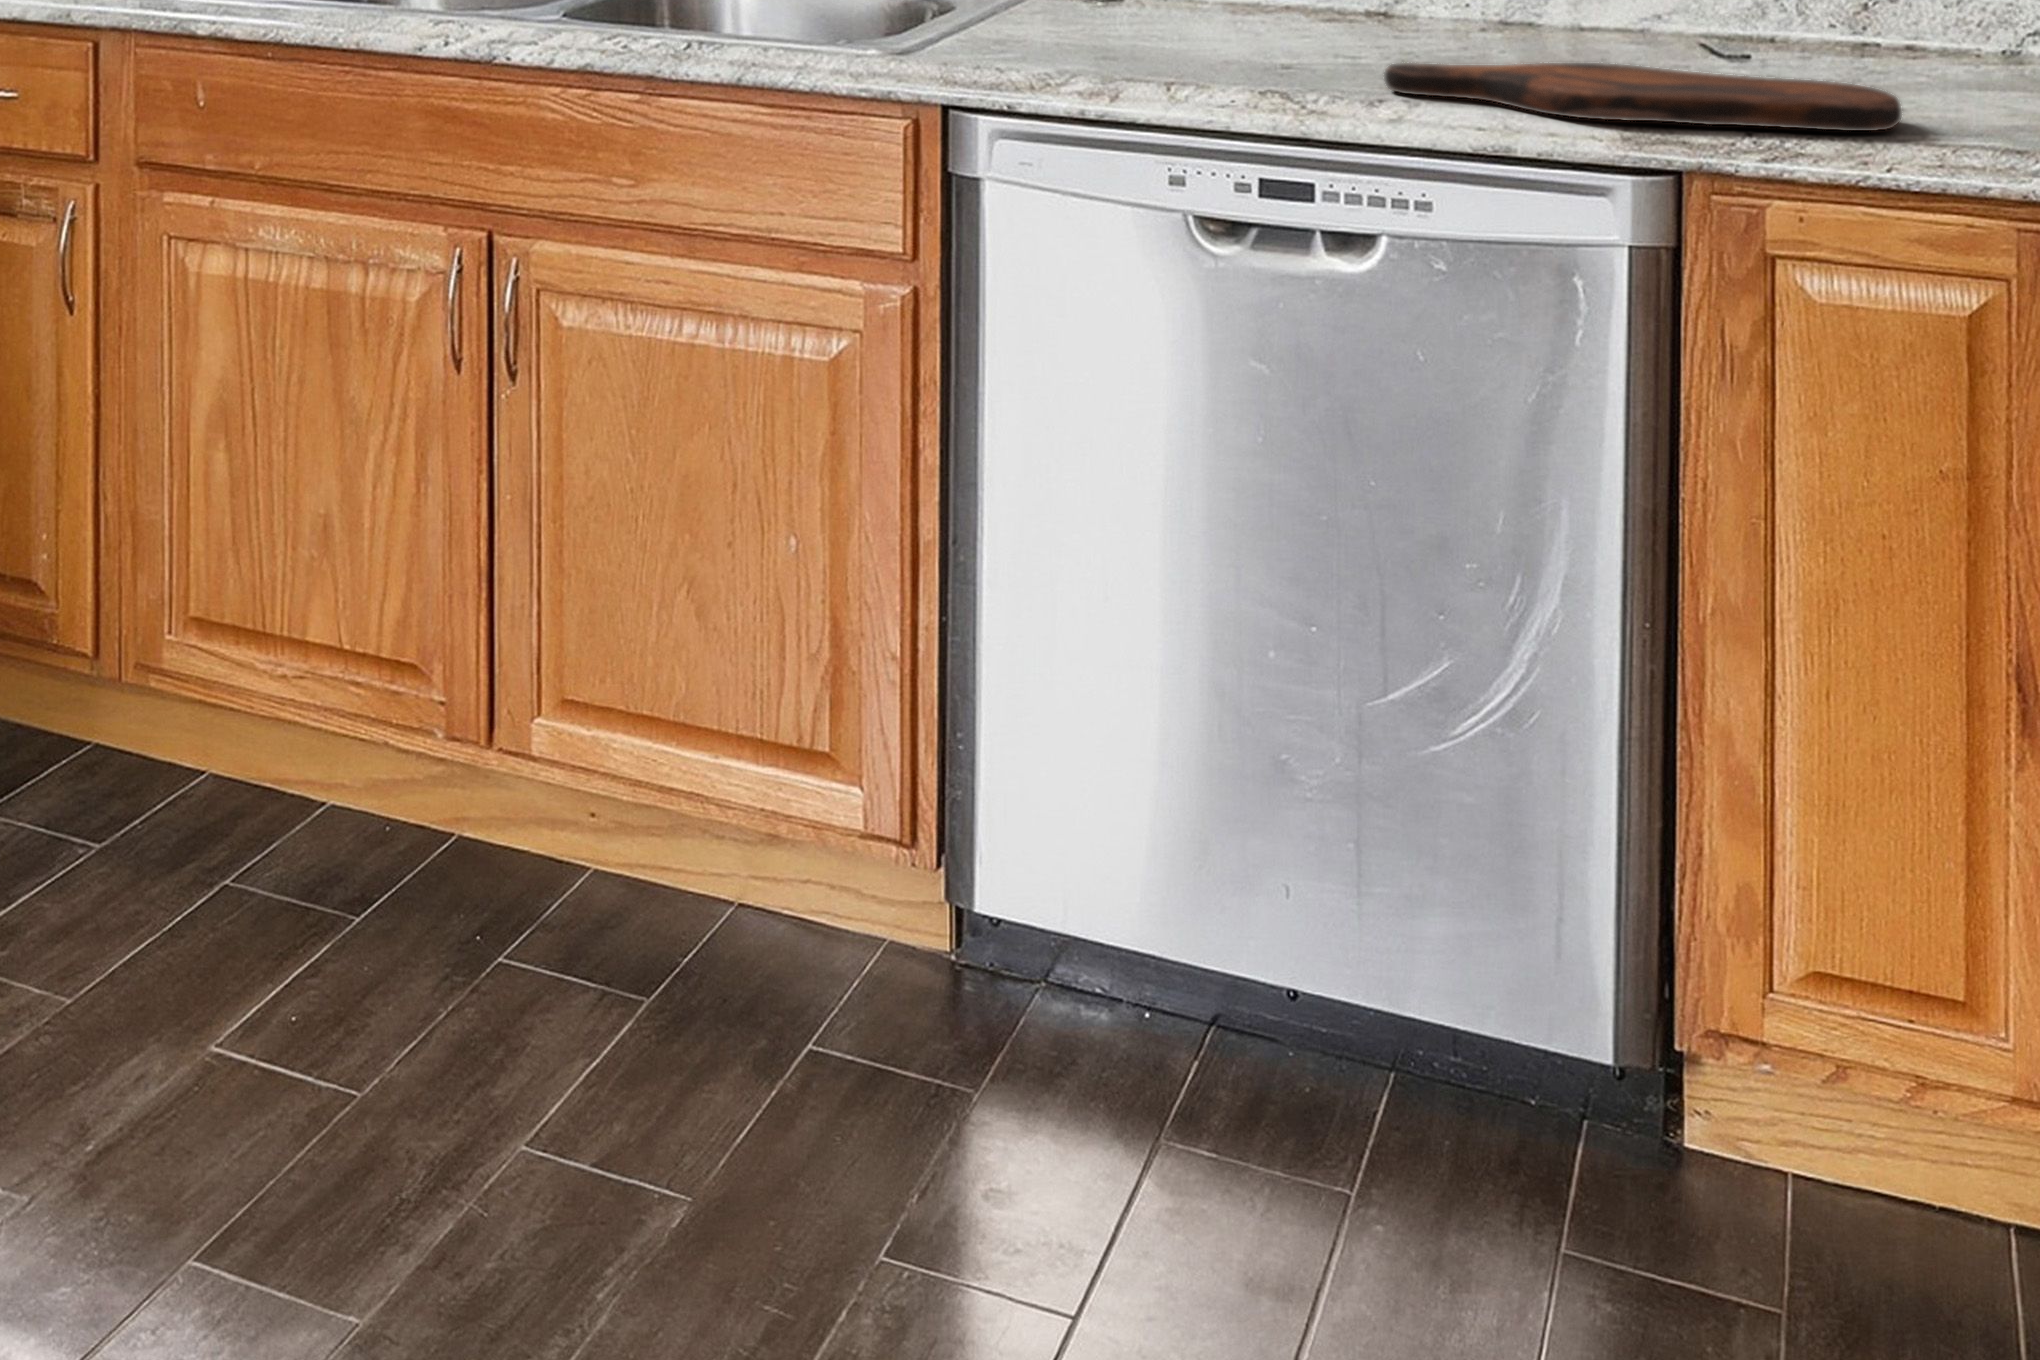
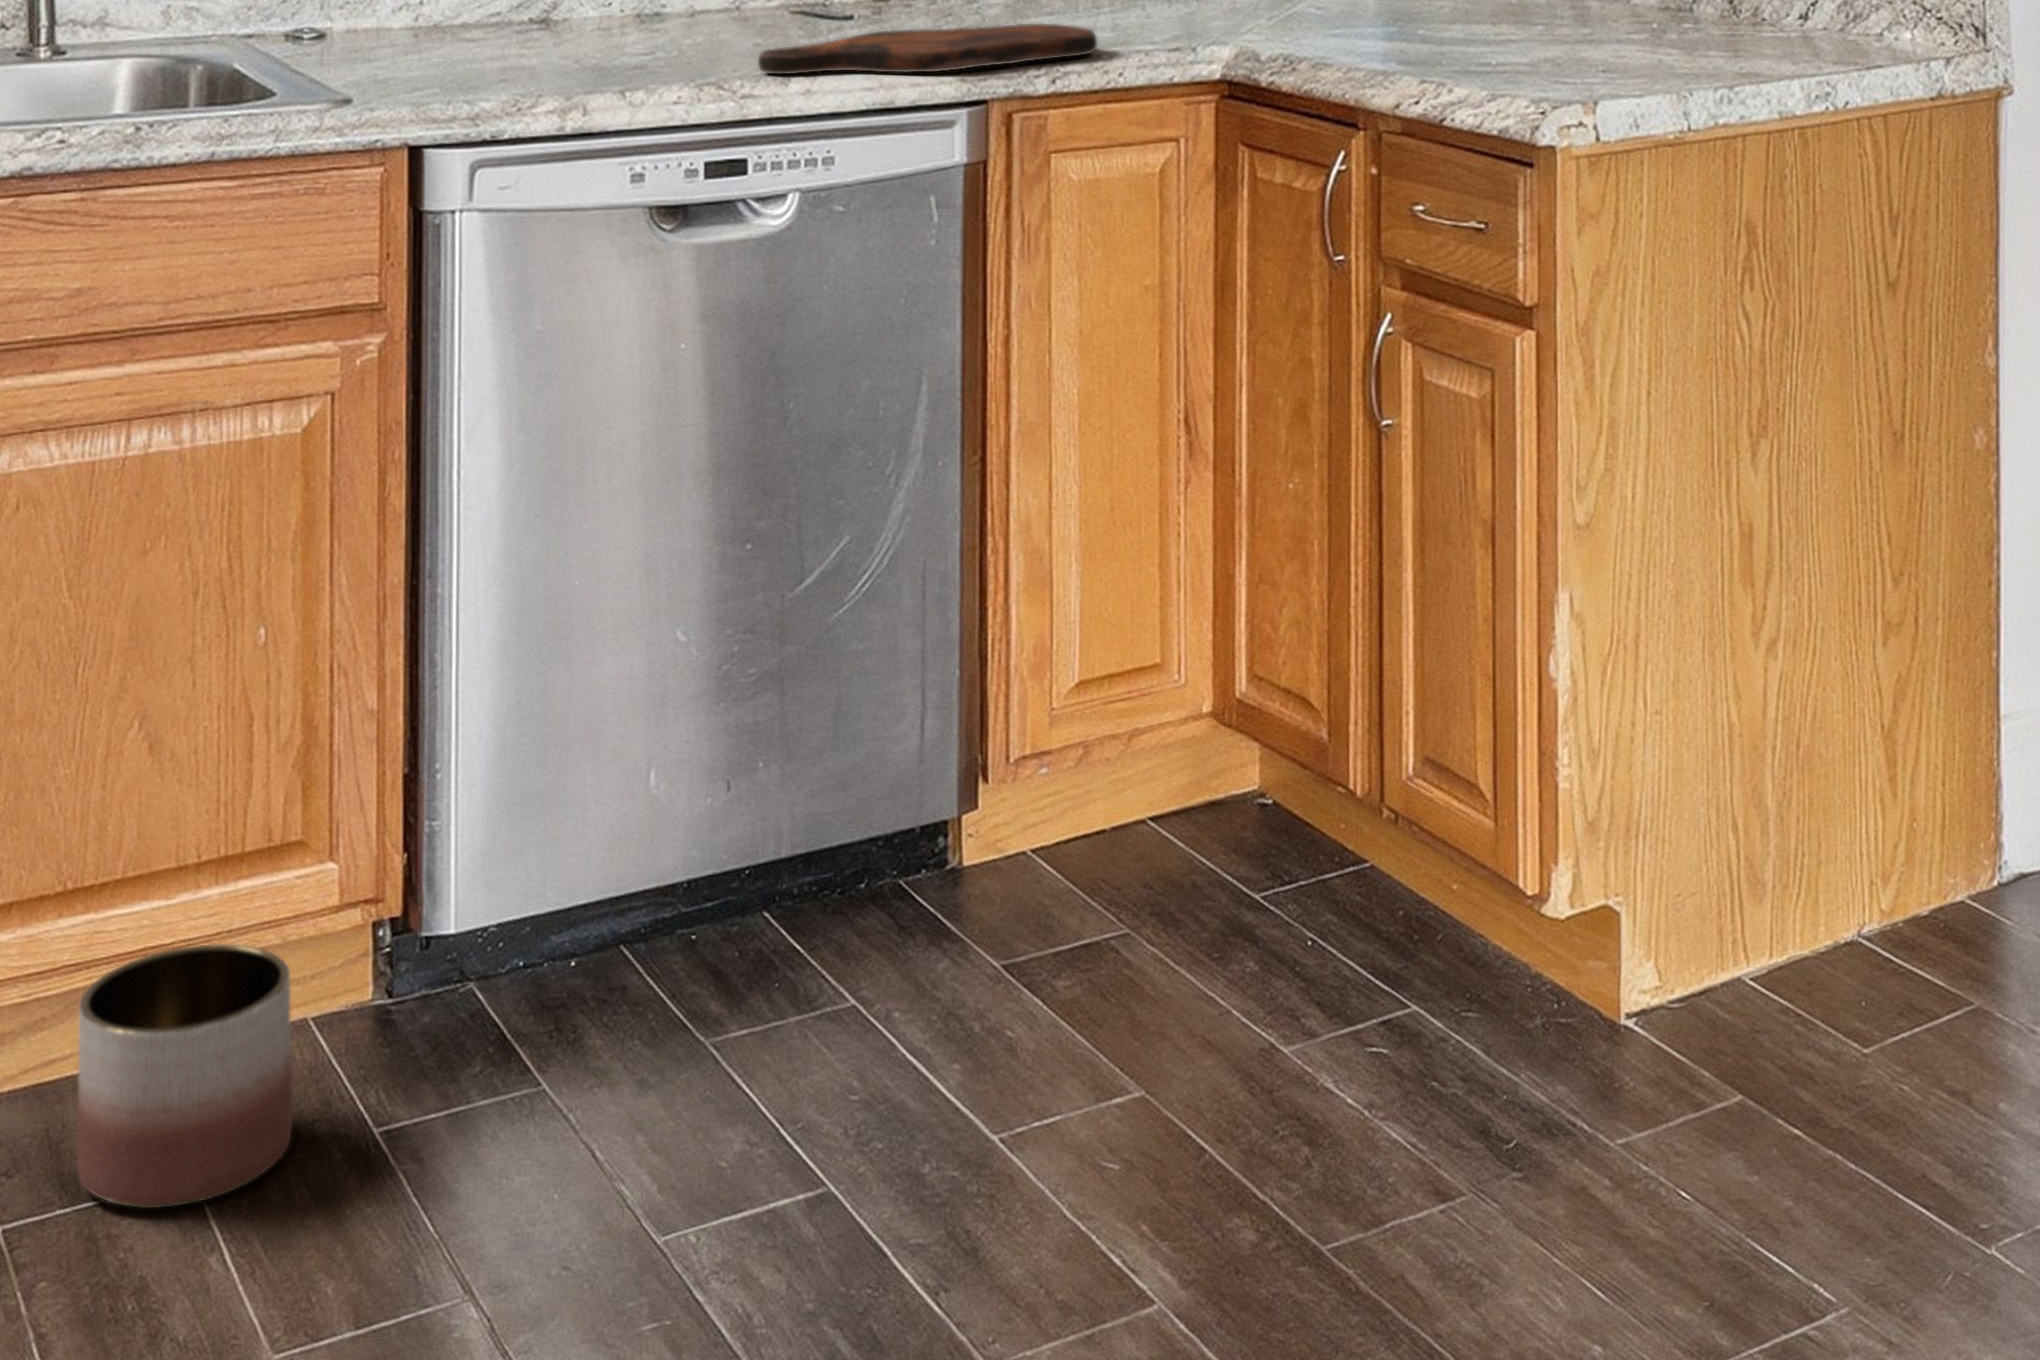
planter: none [560,787,744,1017] -> present [77,944,292,1208]

